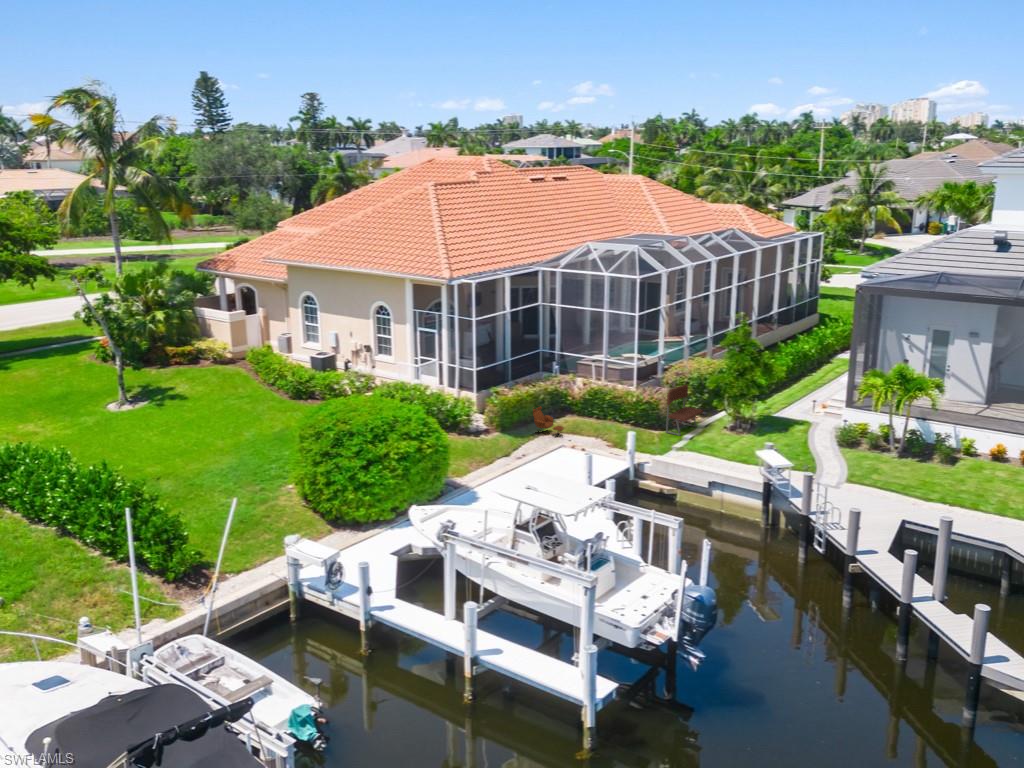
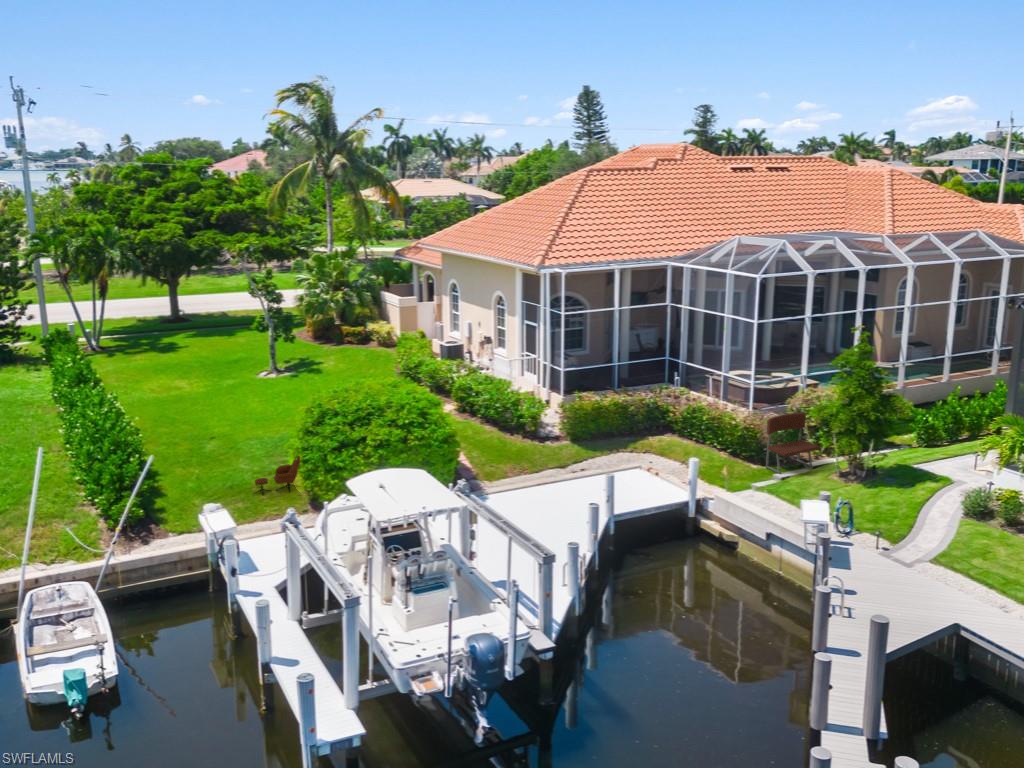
lounge chair: present [533,406,563,436] -> present [255,456,300,493]

